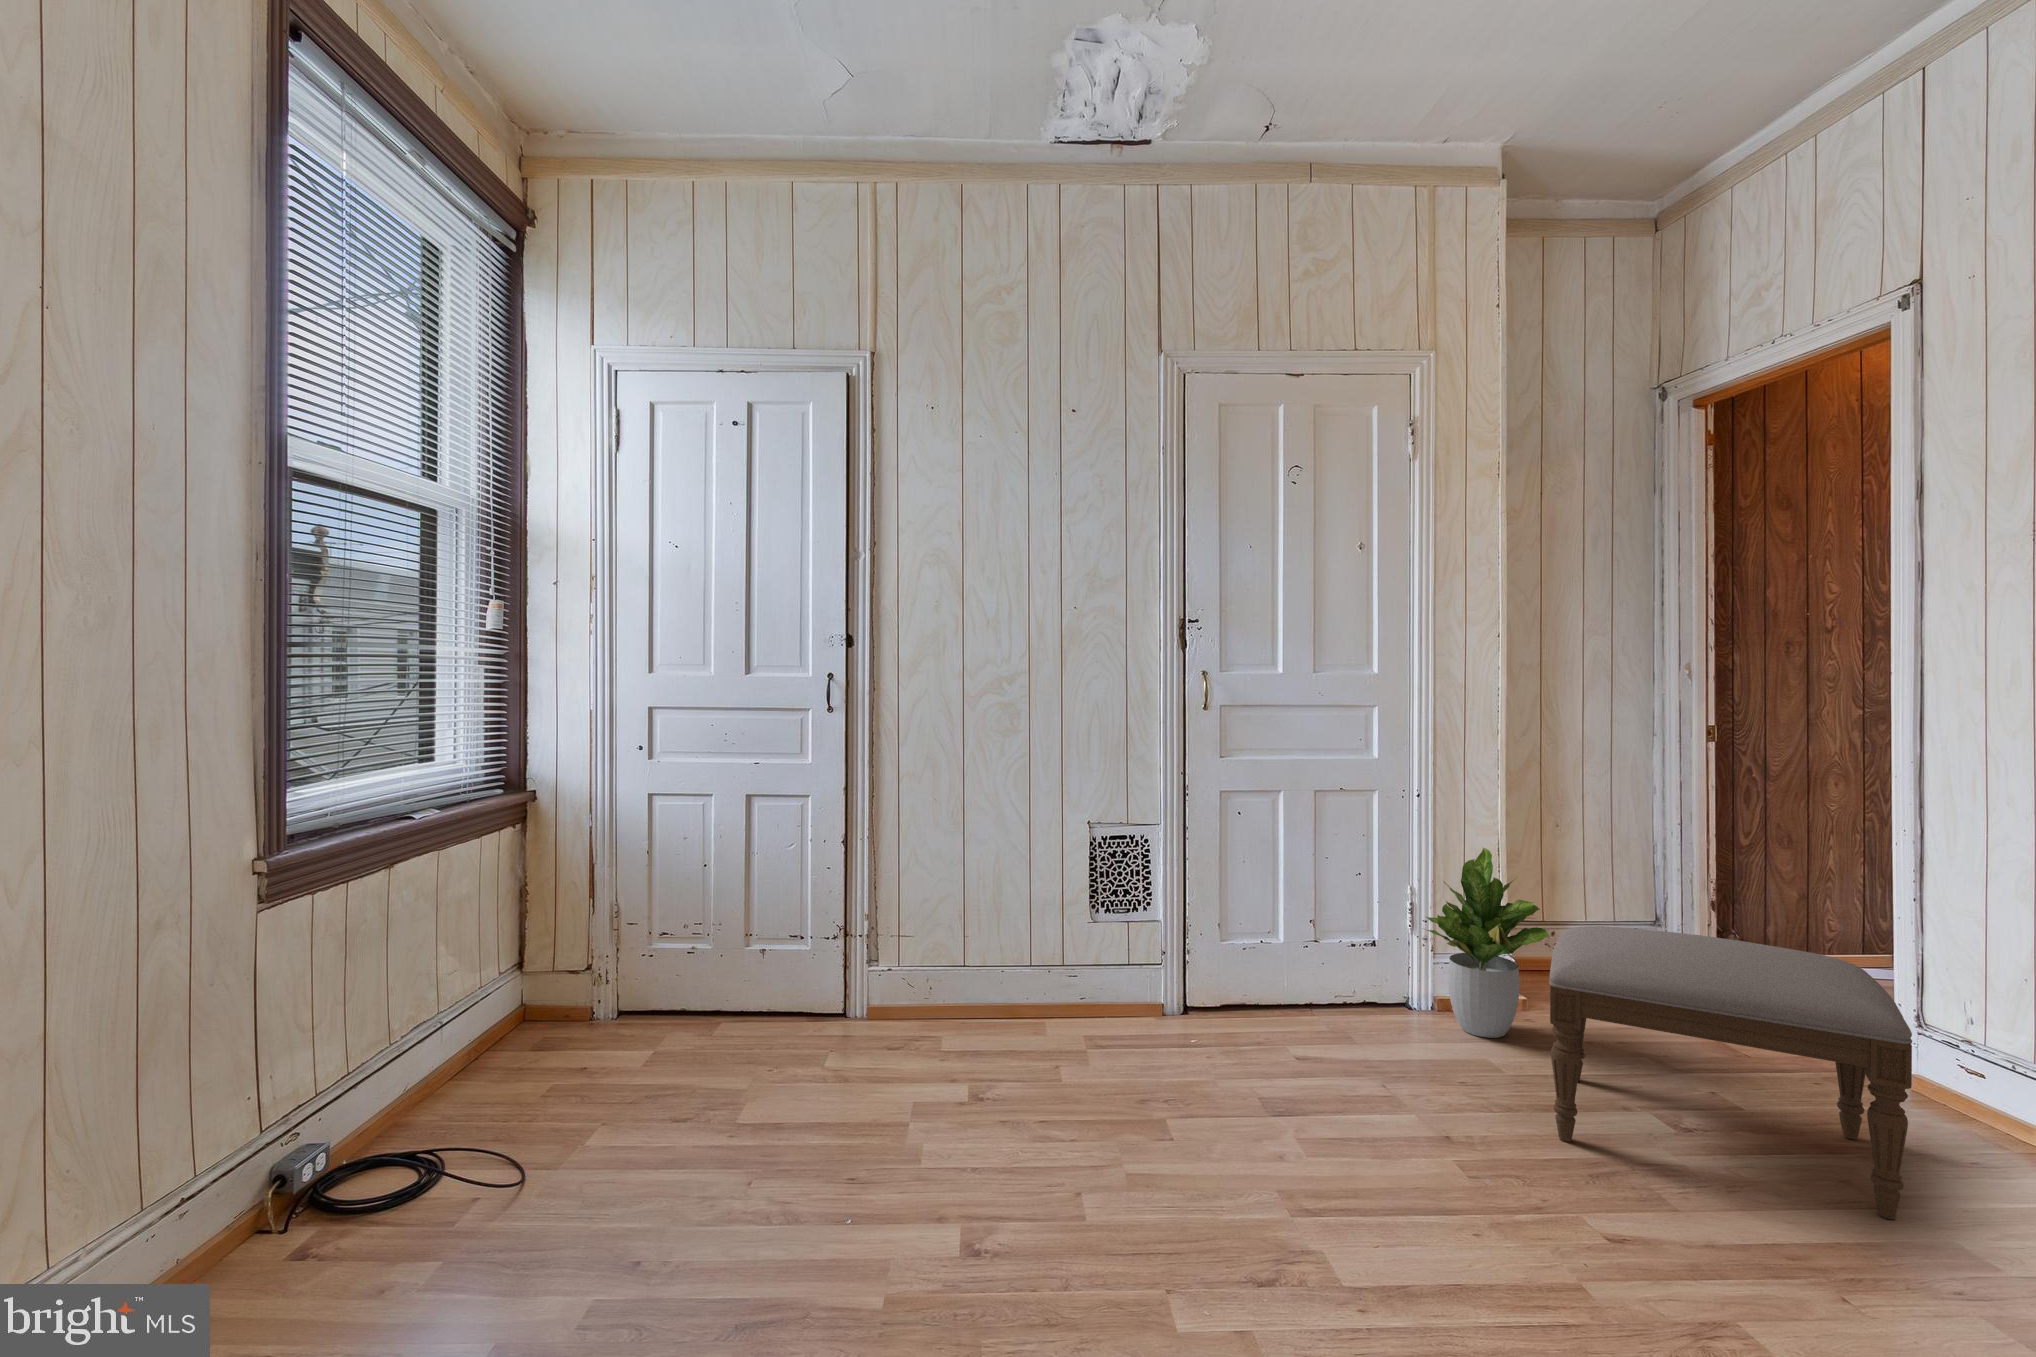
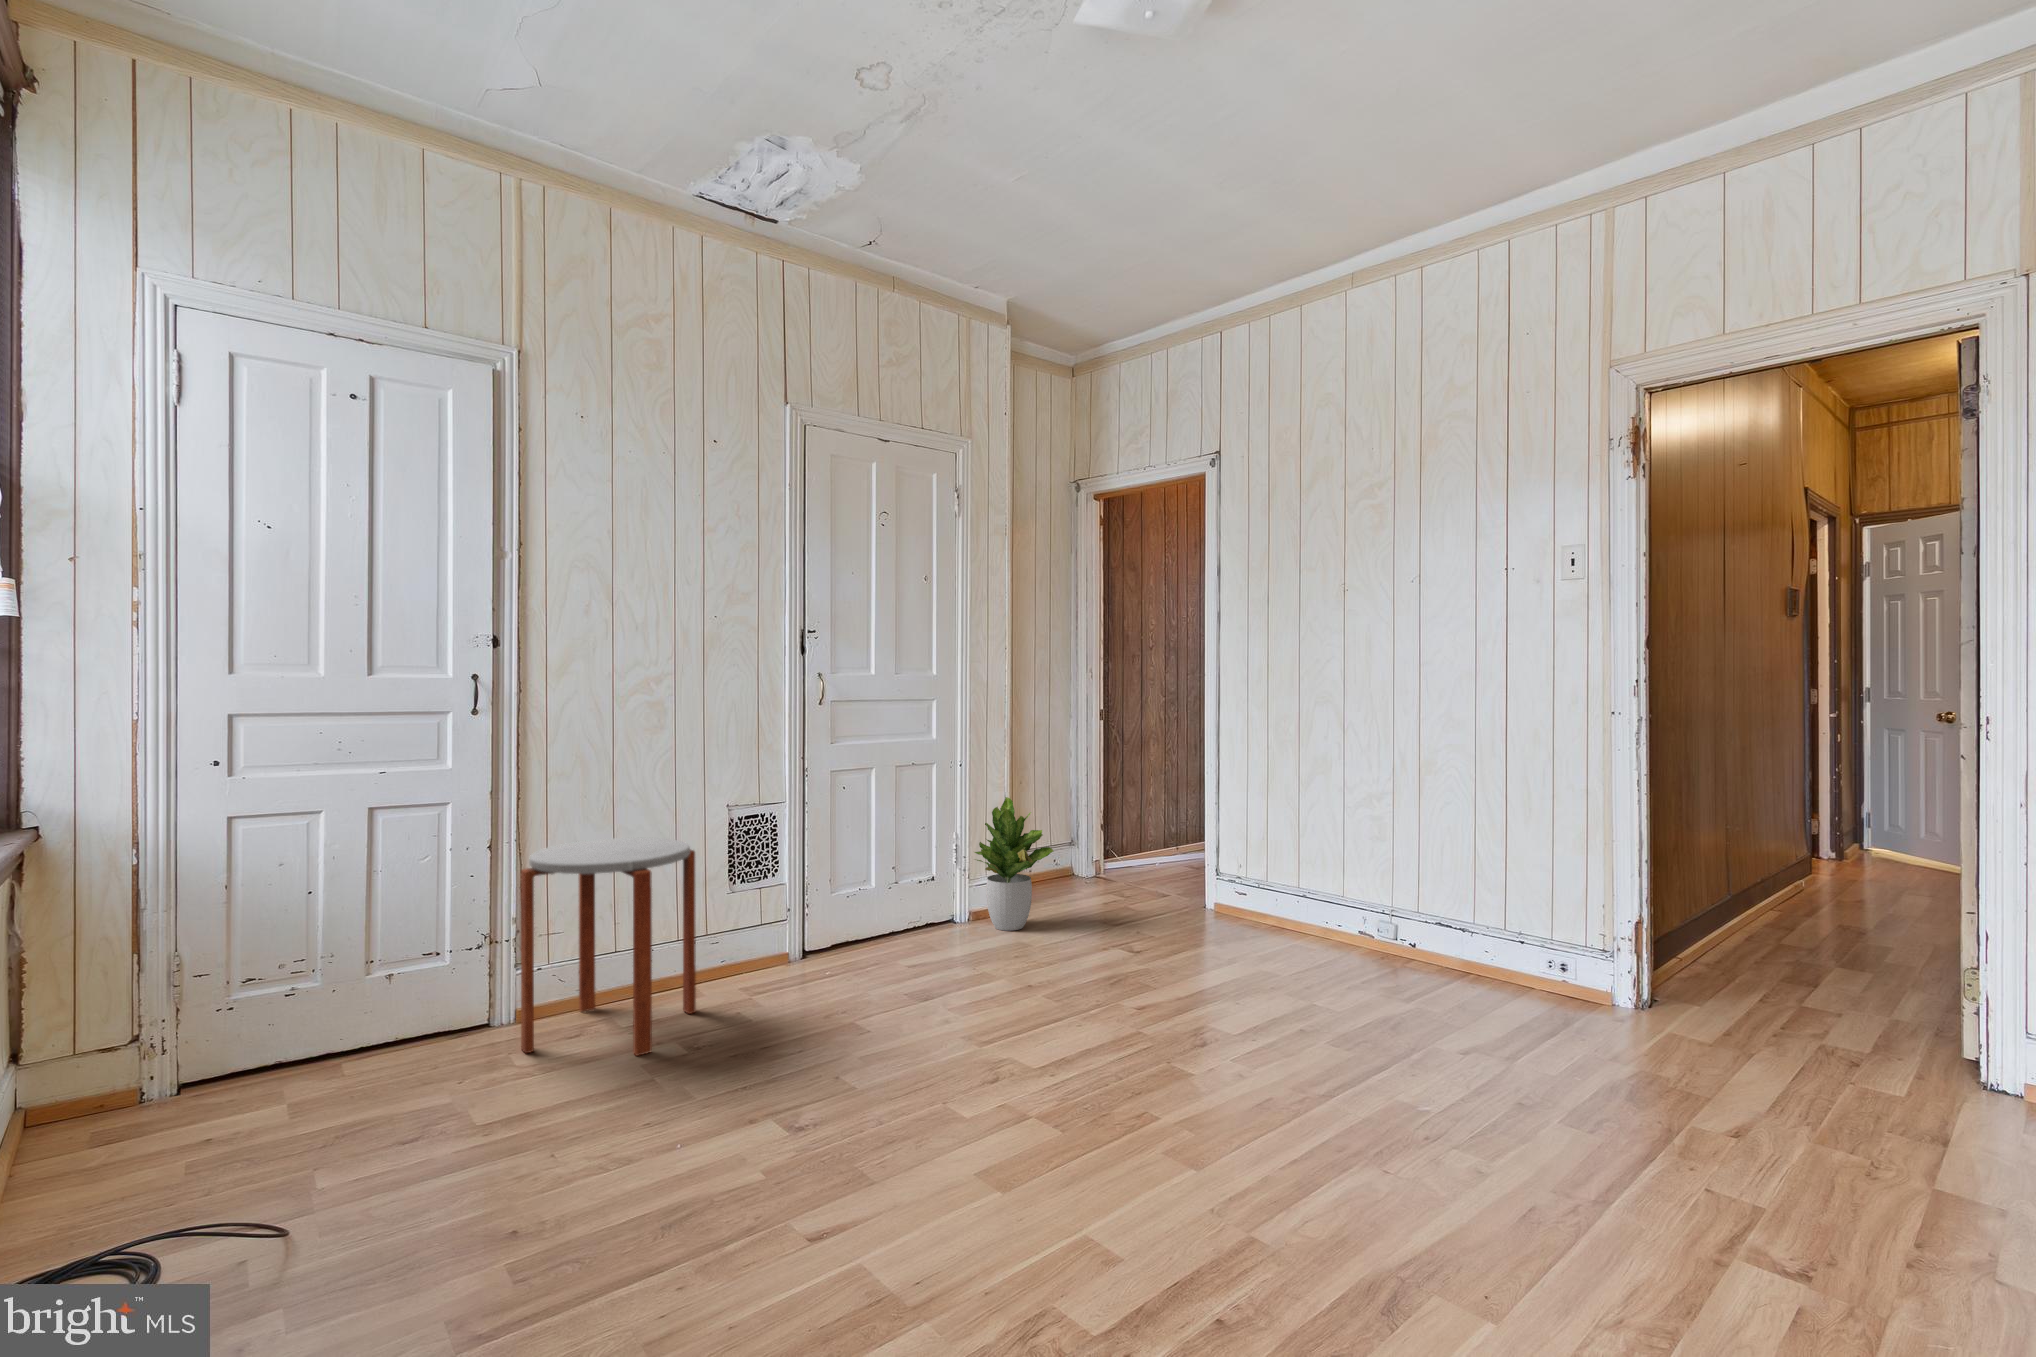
side table: none [838,846,1013,1088] -> present [521,838,696,1056]
ottoman: present [1549,926,1912,1219] -> none [1068,833,1255,971]

